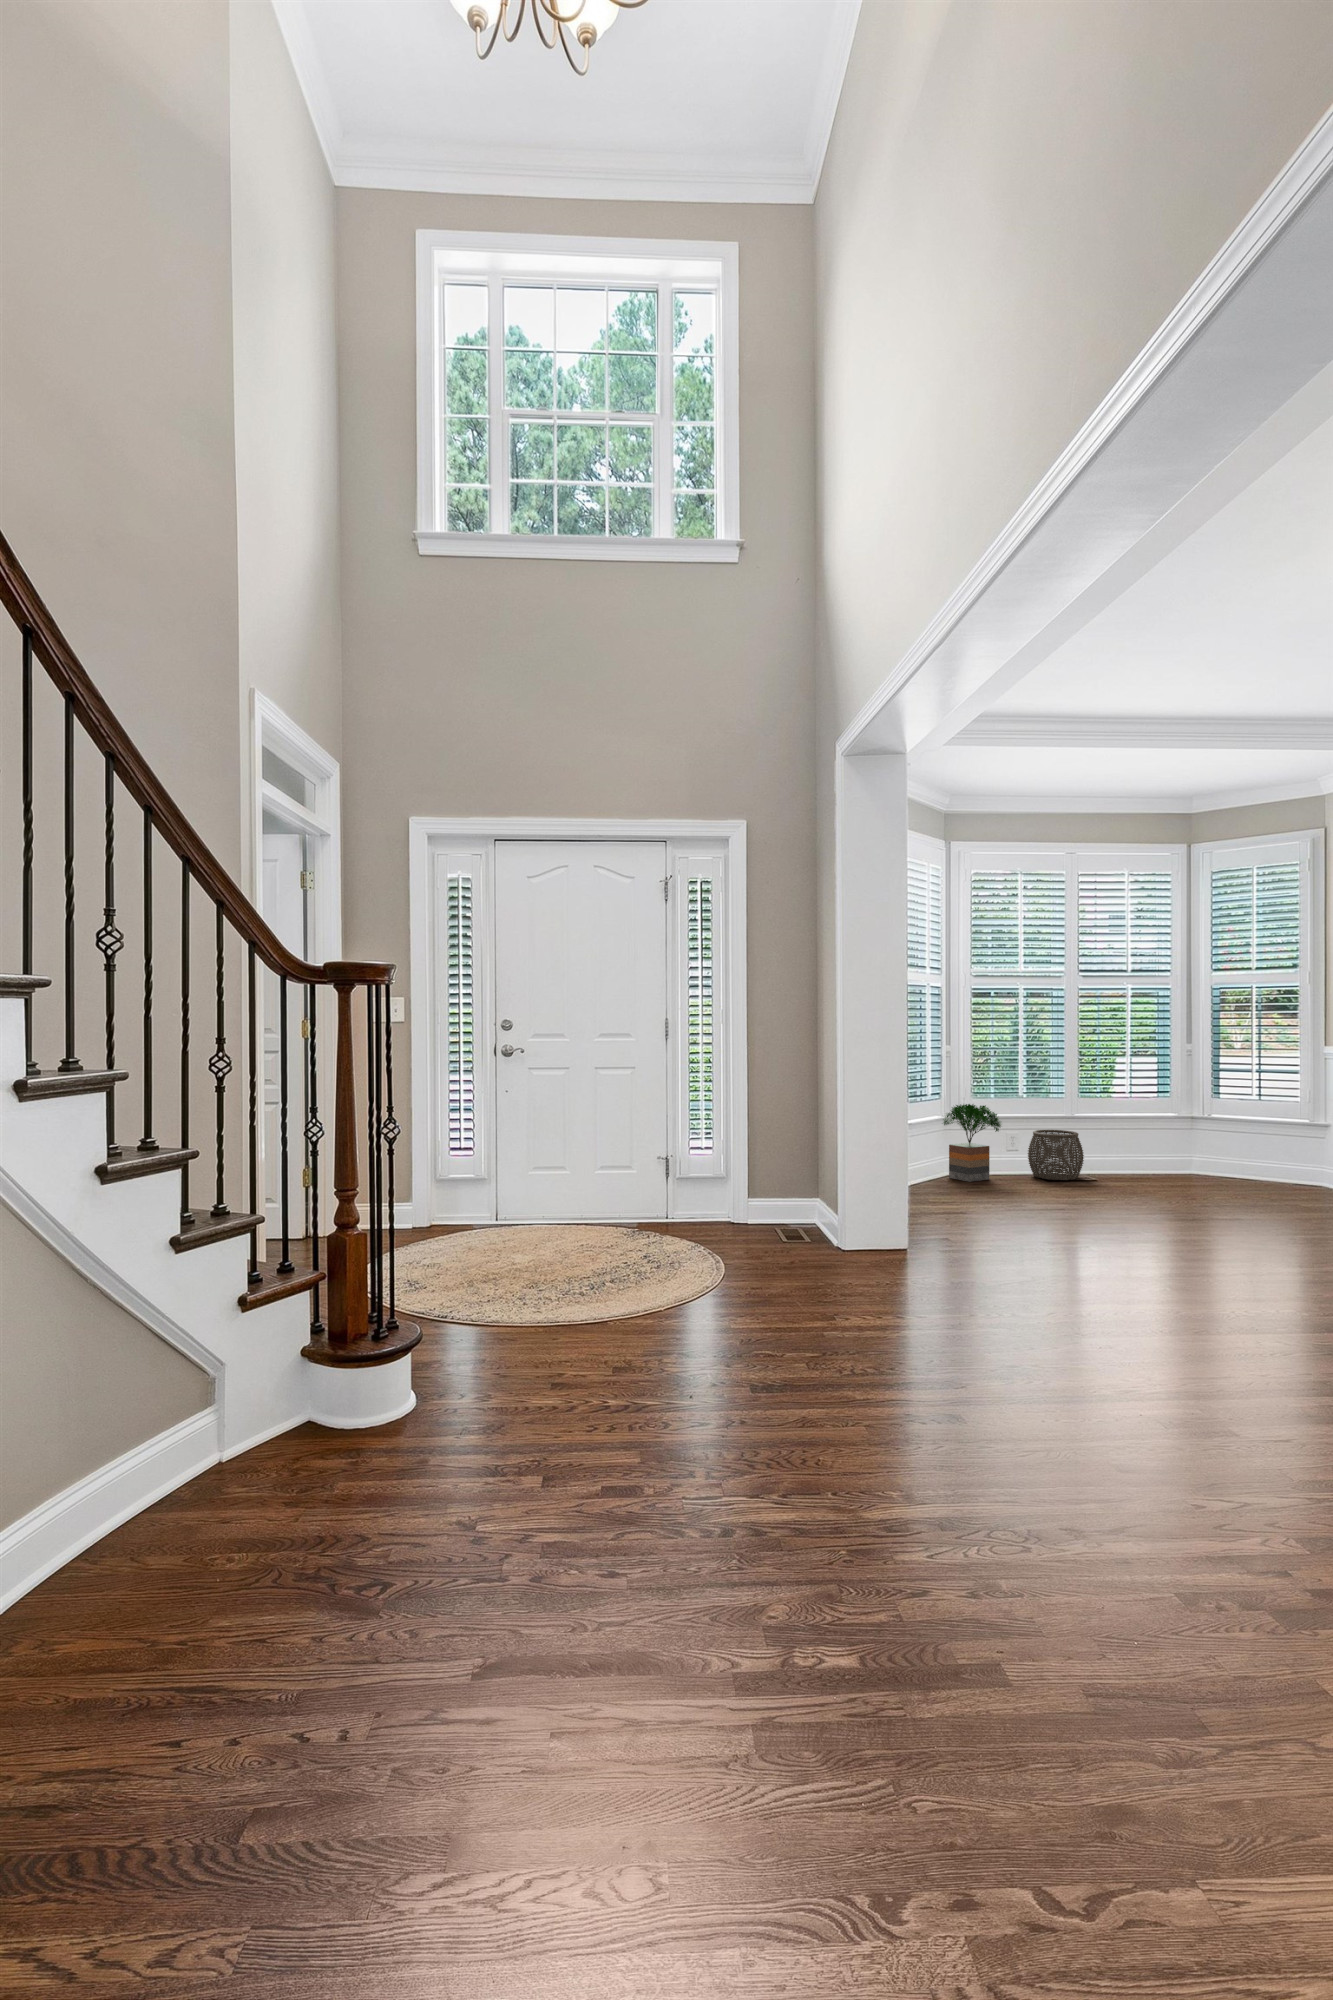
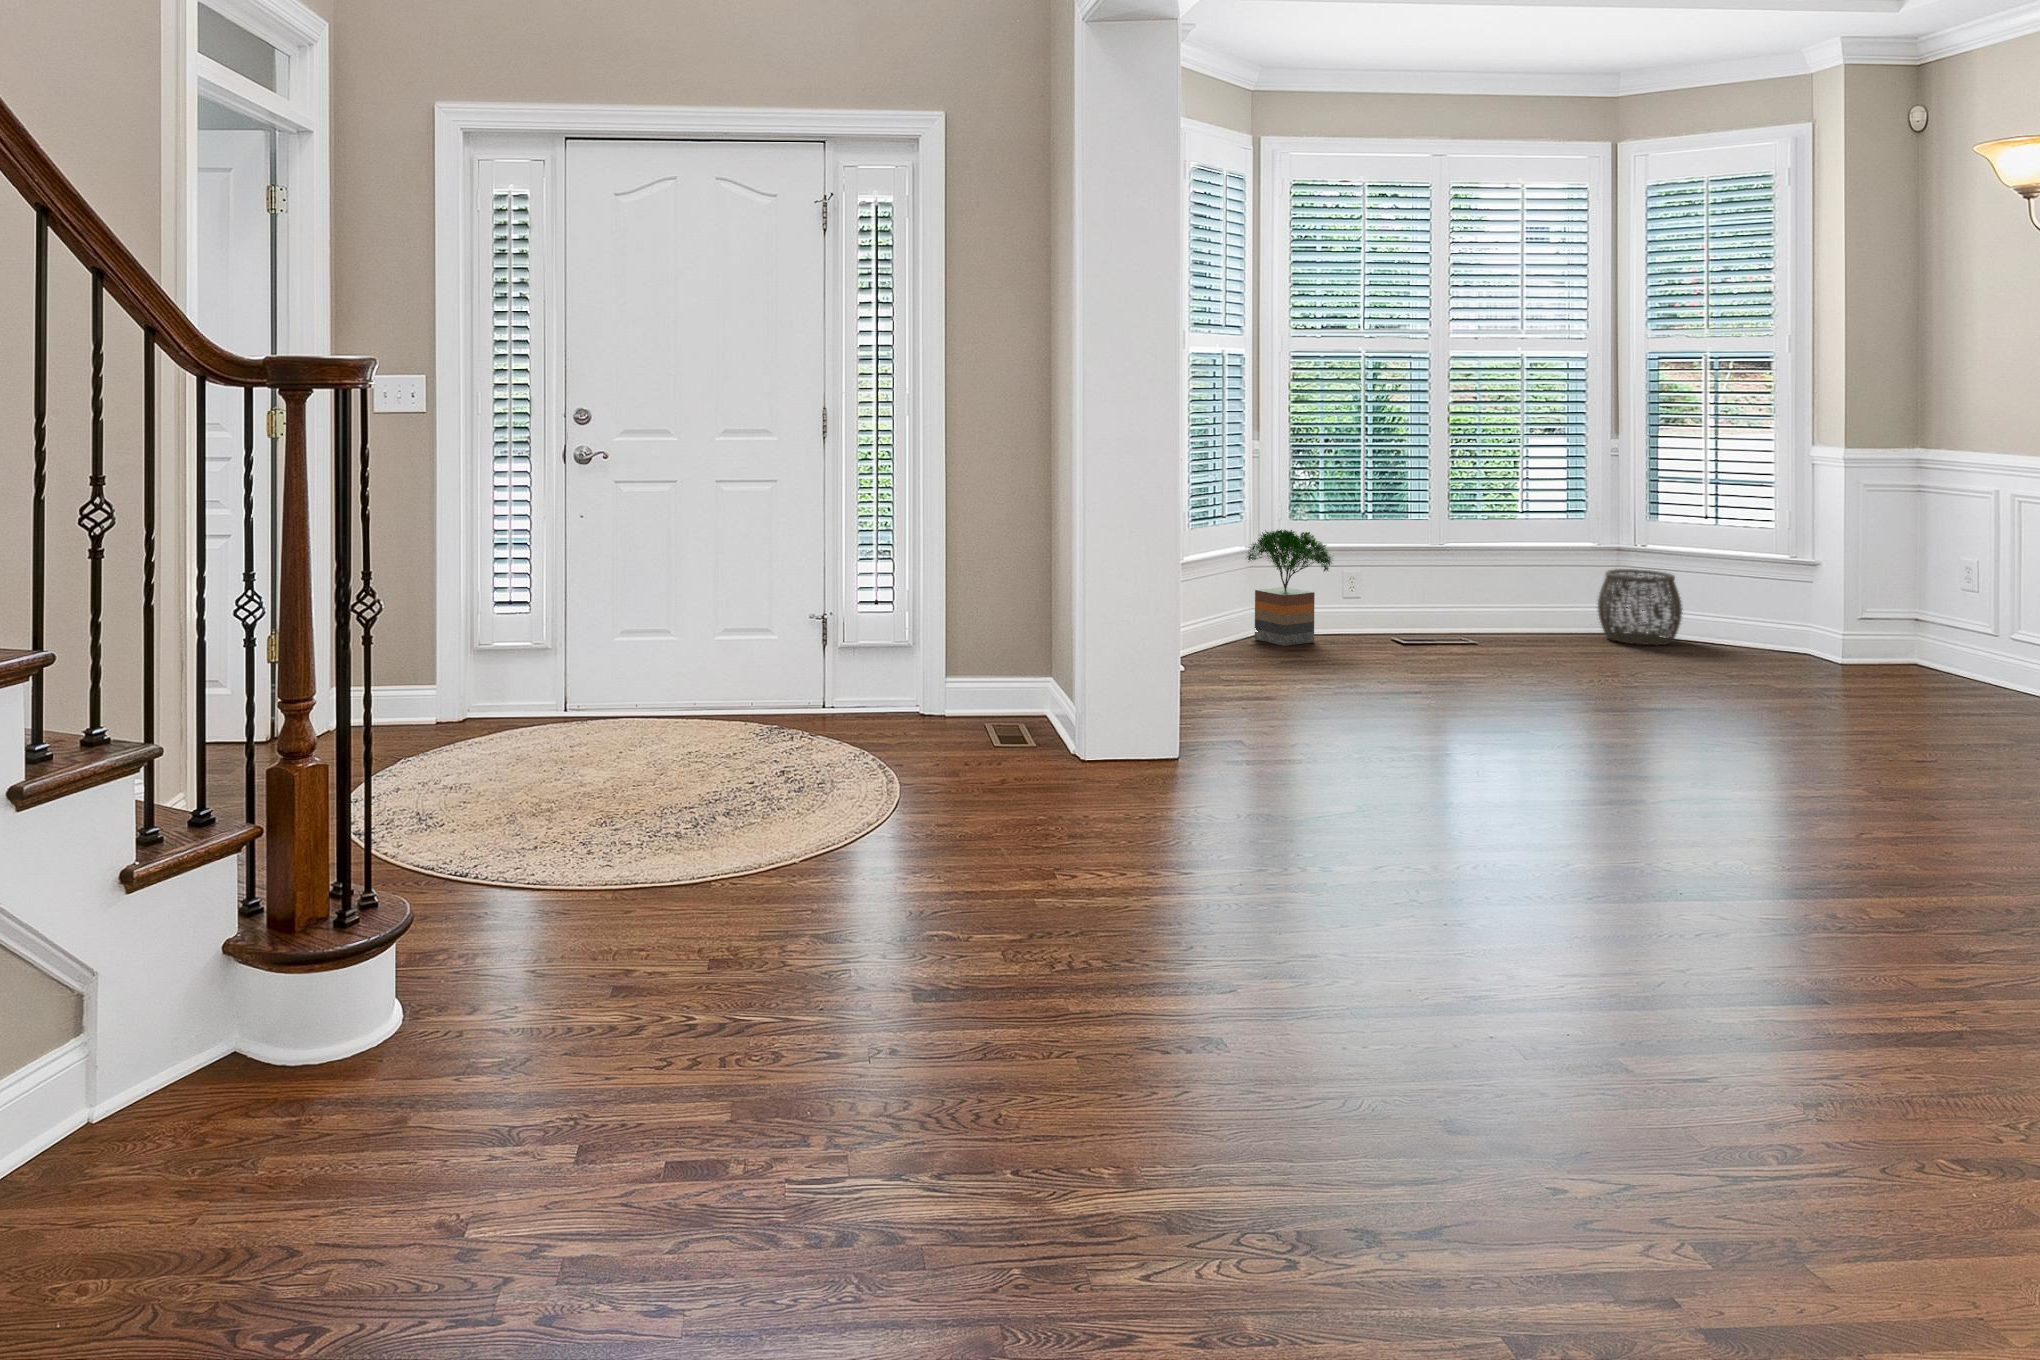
woven basket: present [1028,1130,1084,1180] -> present [1598,569,1682,645]

